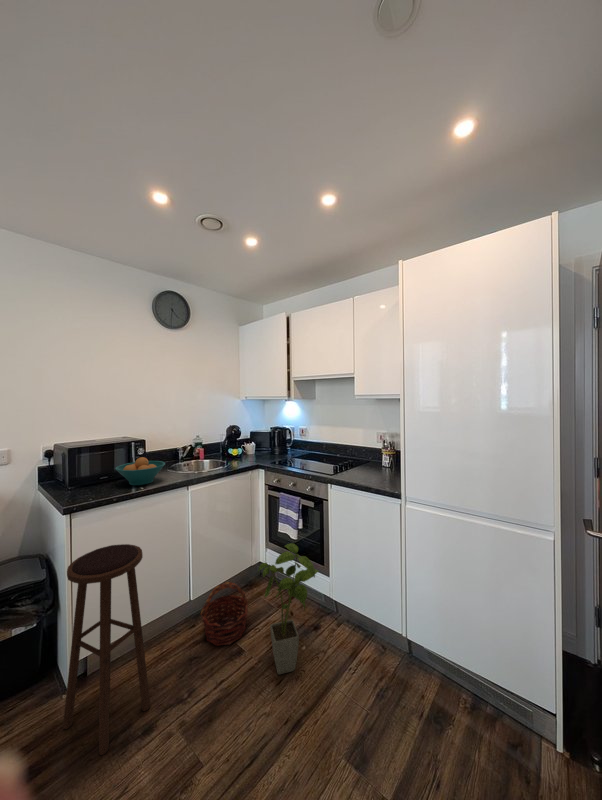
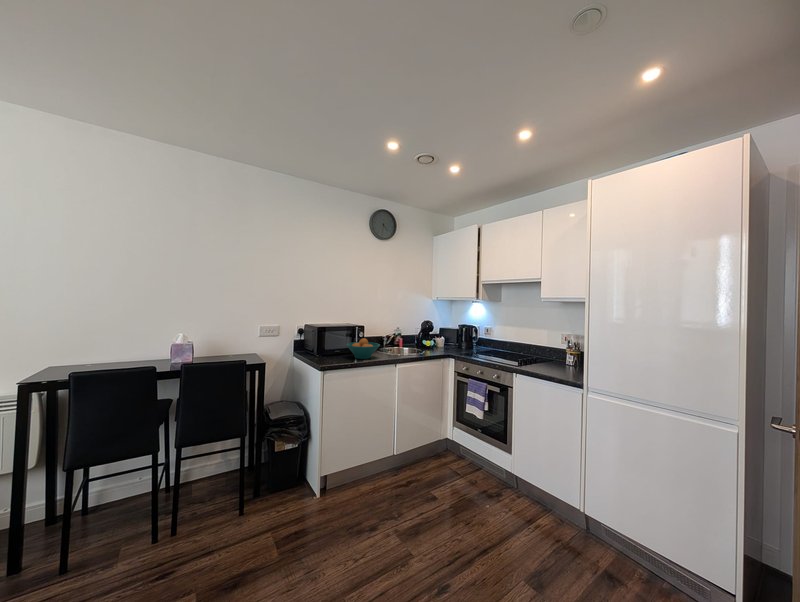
house plant: present [258,543,319,675] -> none [452,415,503,519]
stool: present [63,544,150,755] -> none [318,396,372,534]
basket: present [201,582,248,645] -> none [403,443,440,491]

